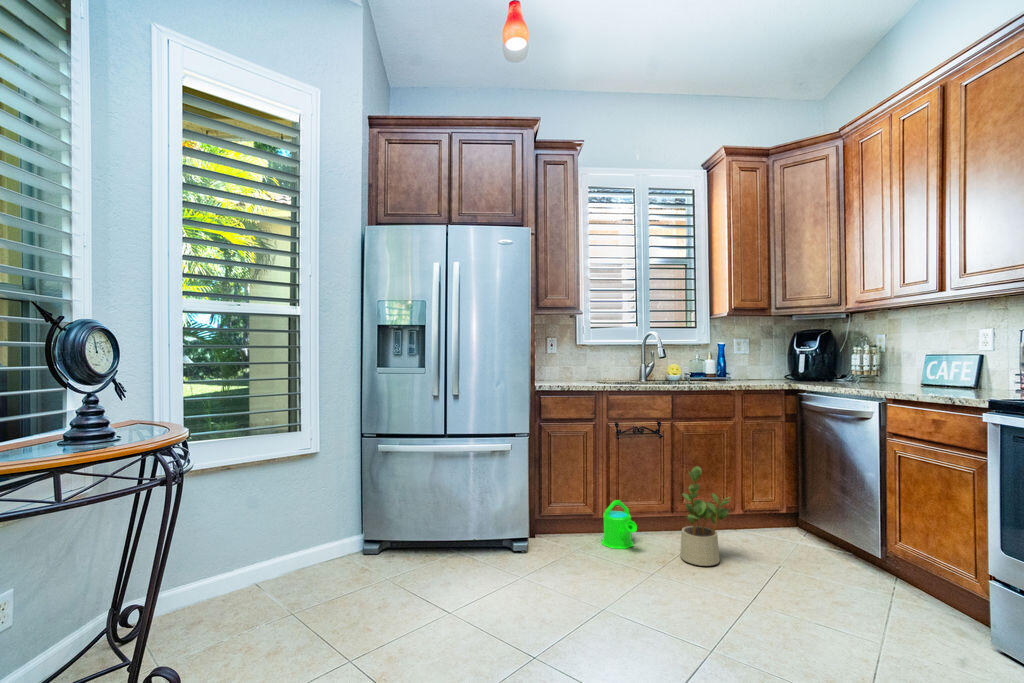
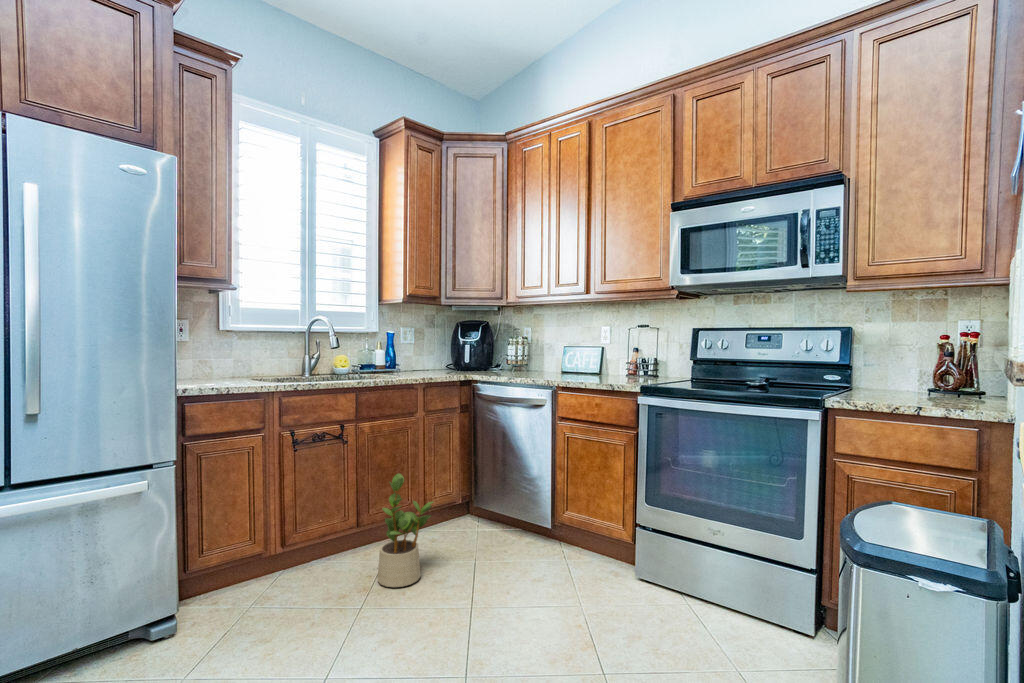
watering can: present [602,500,637,549] -> none [272,532,327,598]

